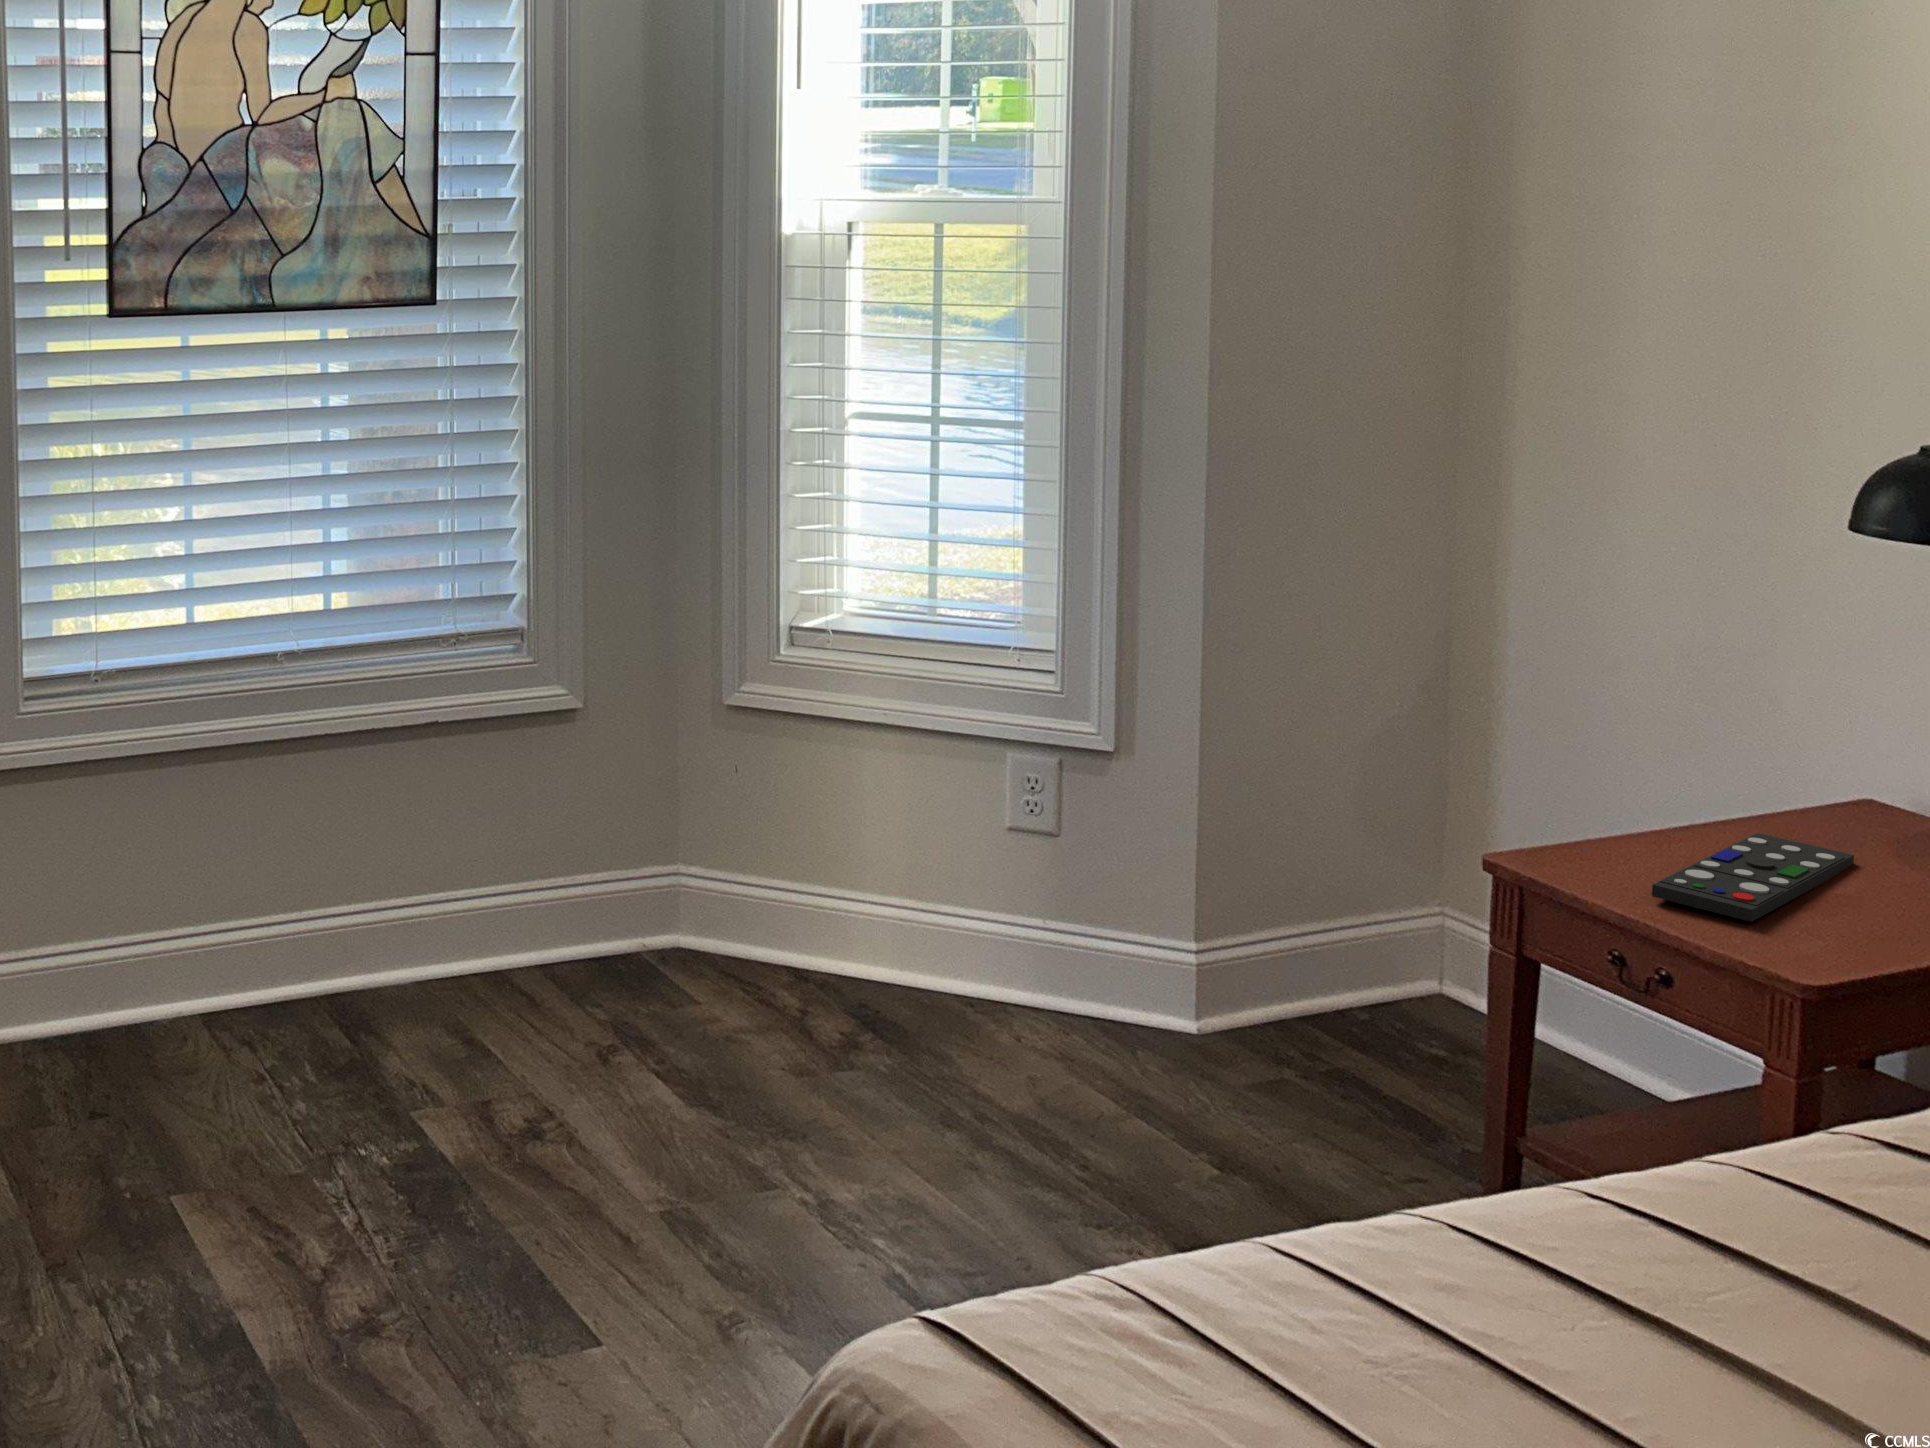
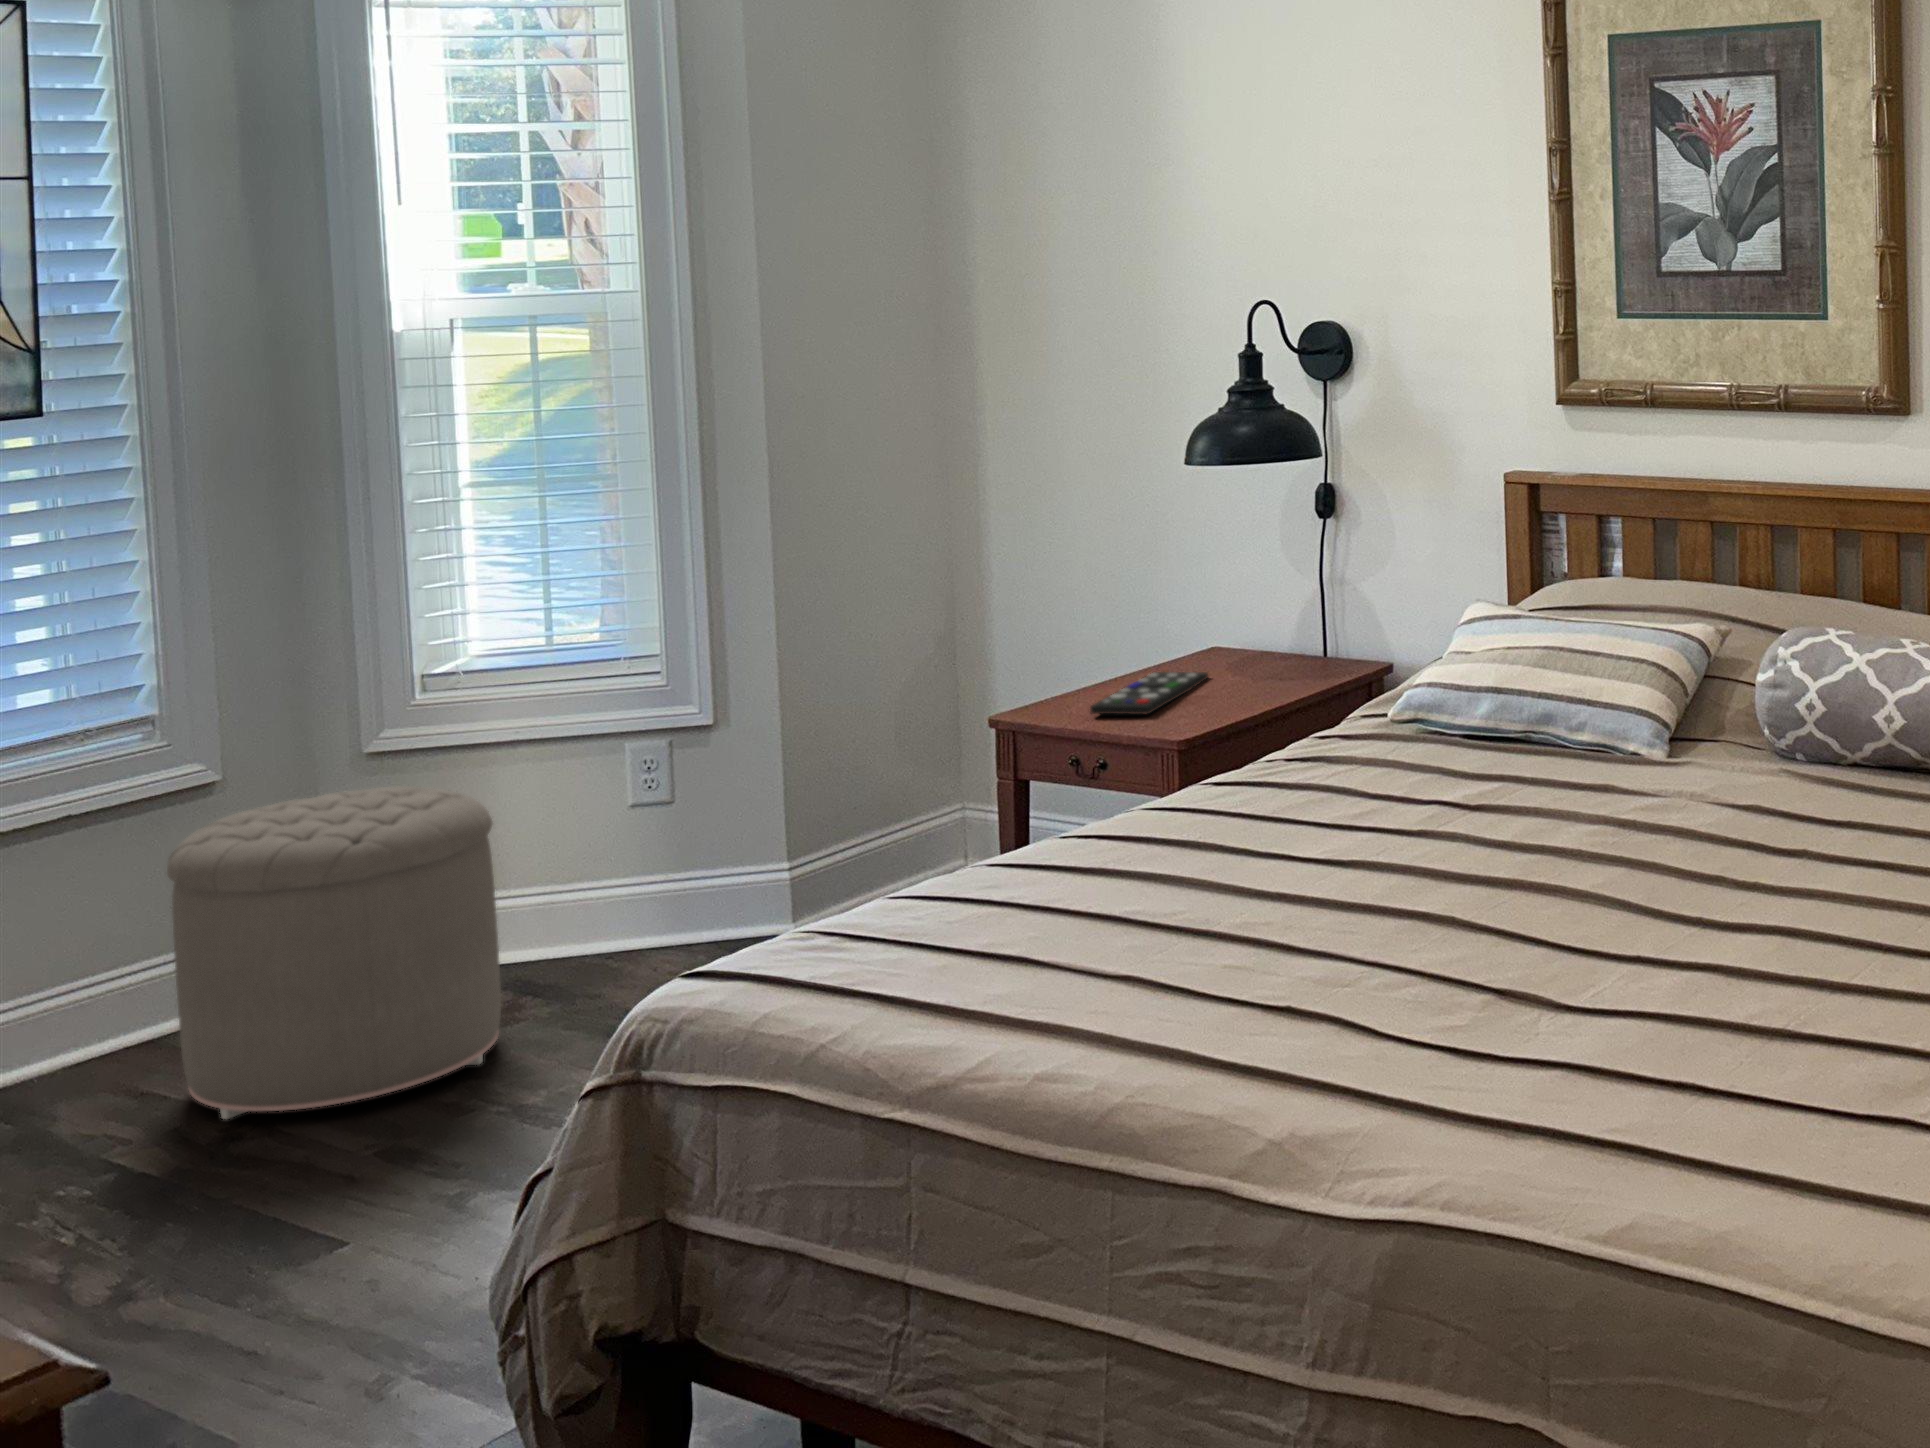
ottoman: none [498,764,835,1146] -> present [167,786,501,1119]

